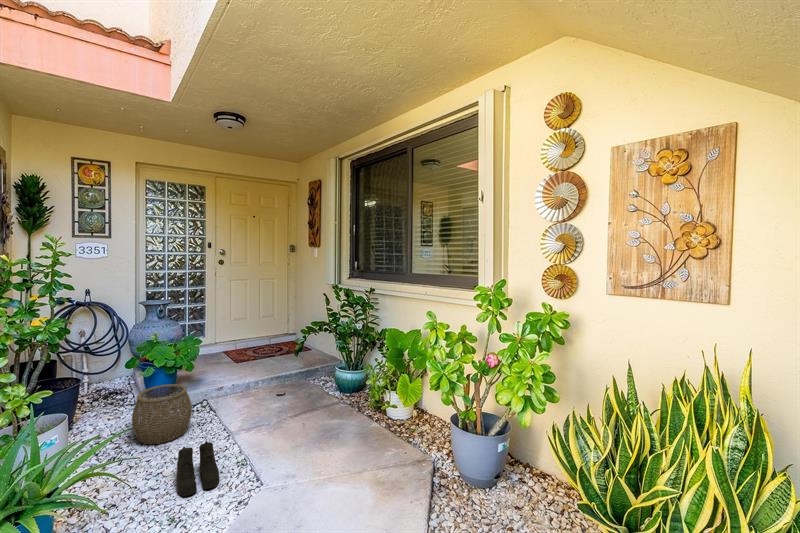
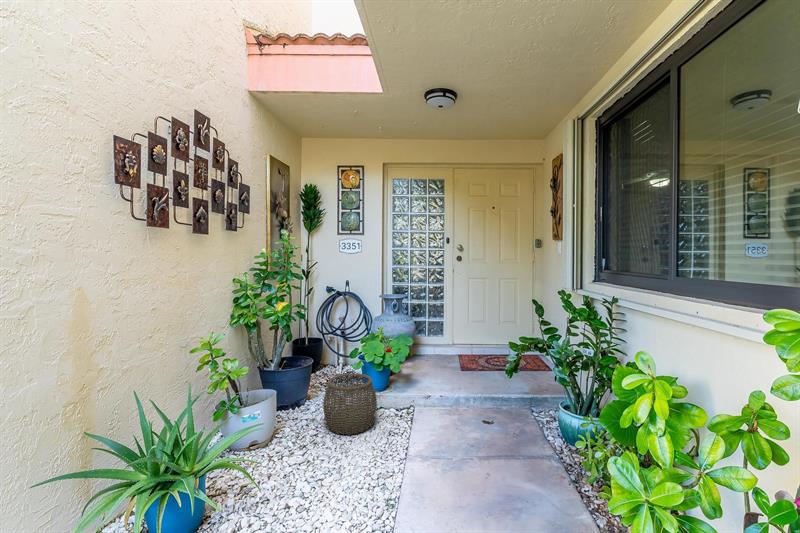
boots: present [177,441,219,496] -> none [300,448,352,515]

